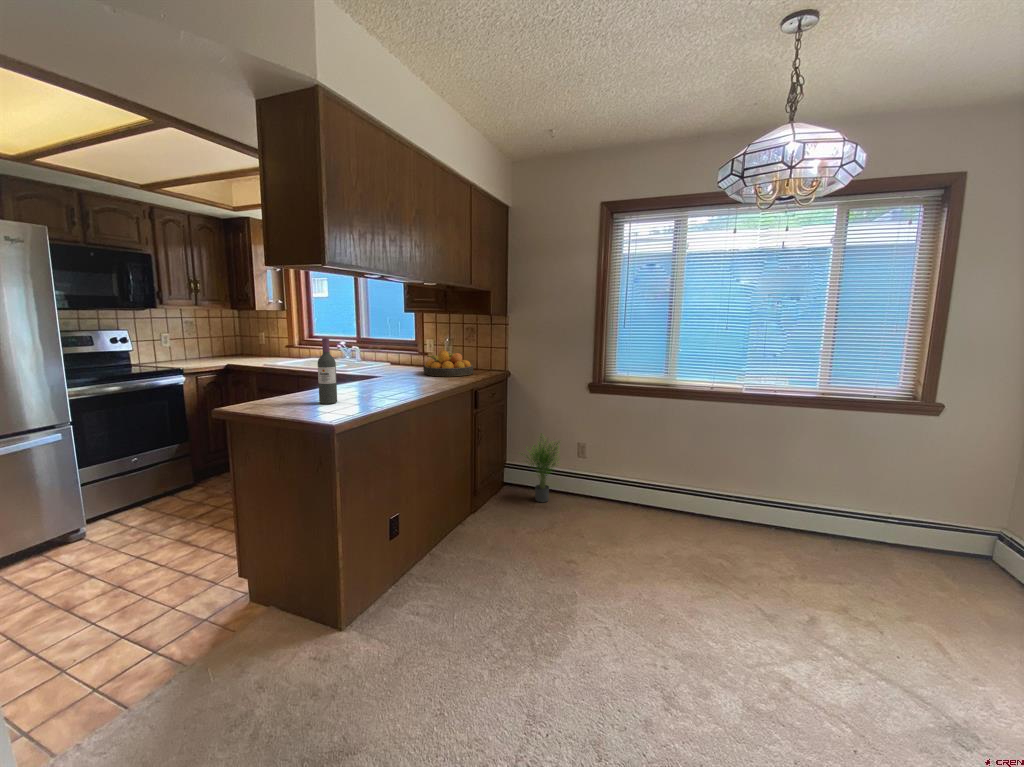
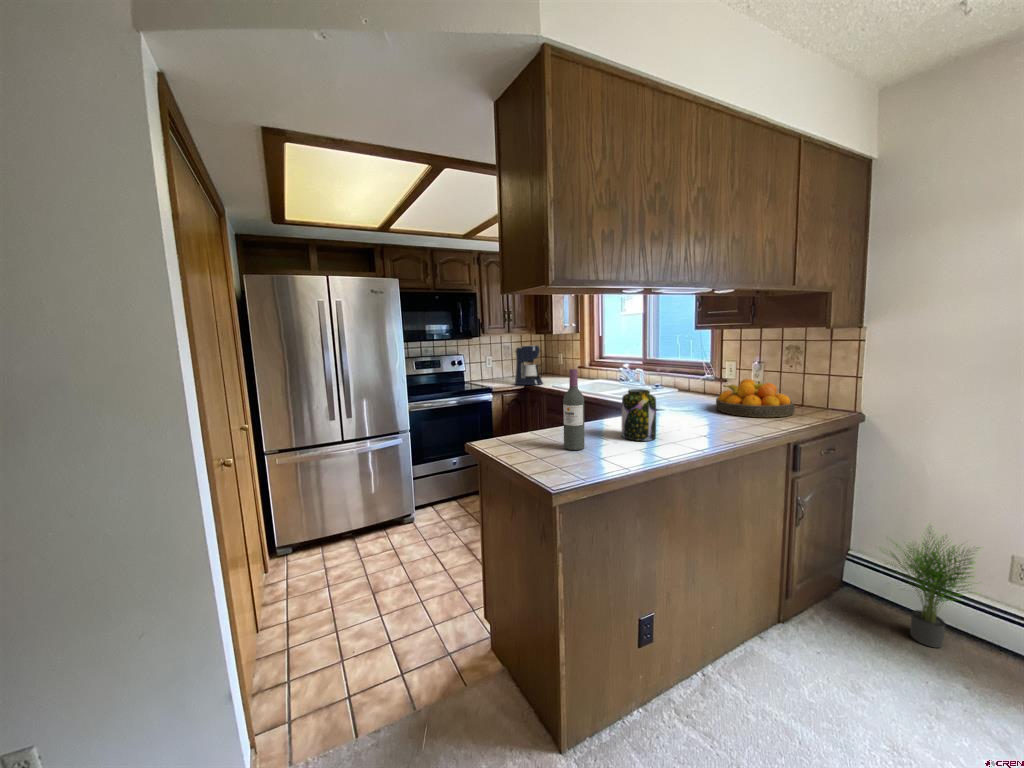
coffee maker: none [212,322,249,365] -> present [515,345,543,385]
jar: none [361,356,389,395] -> present [622,389,656,441]

